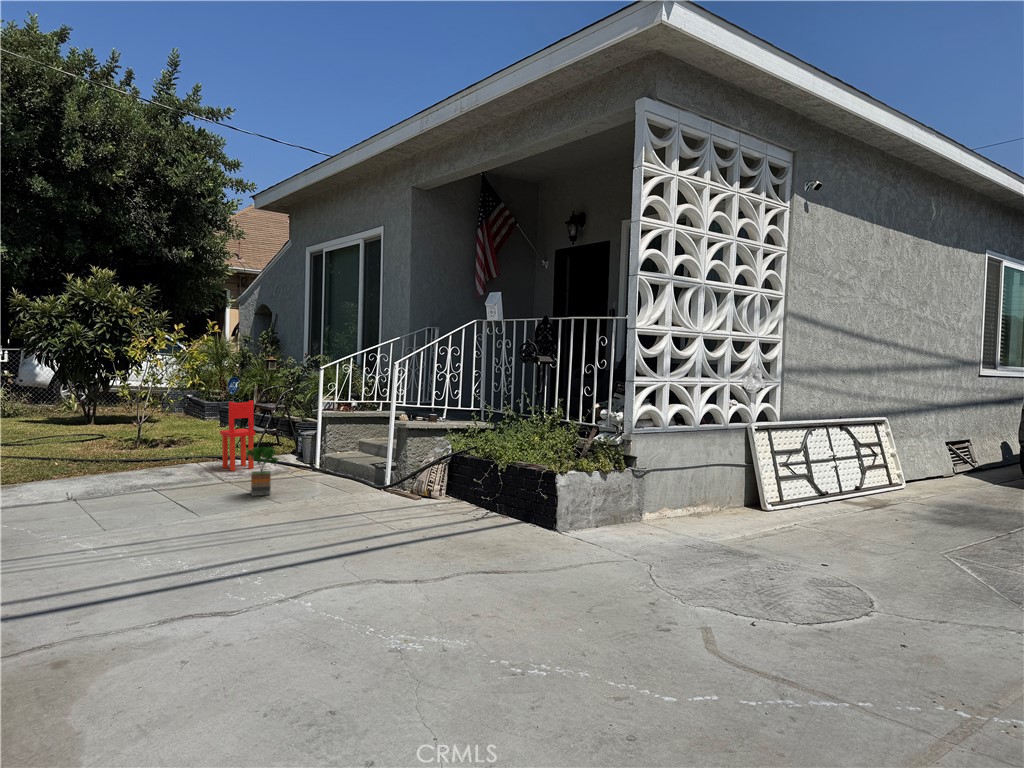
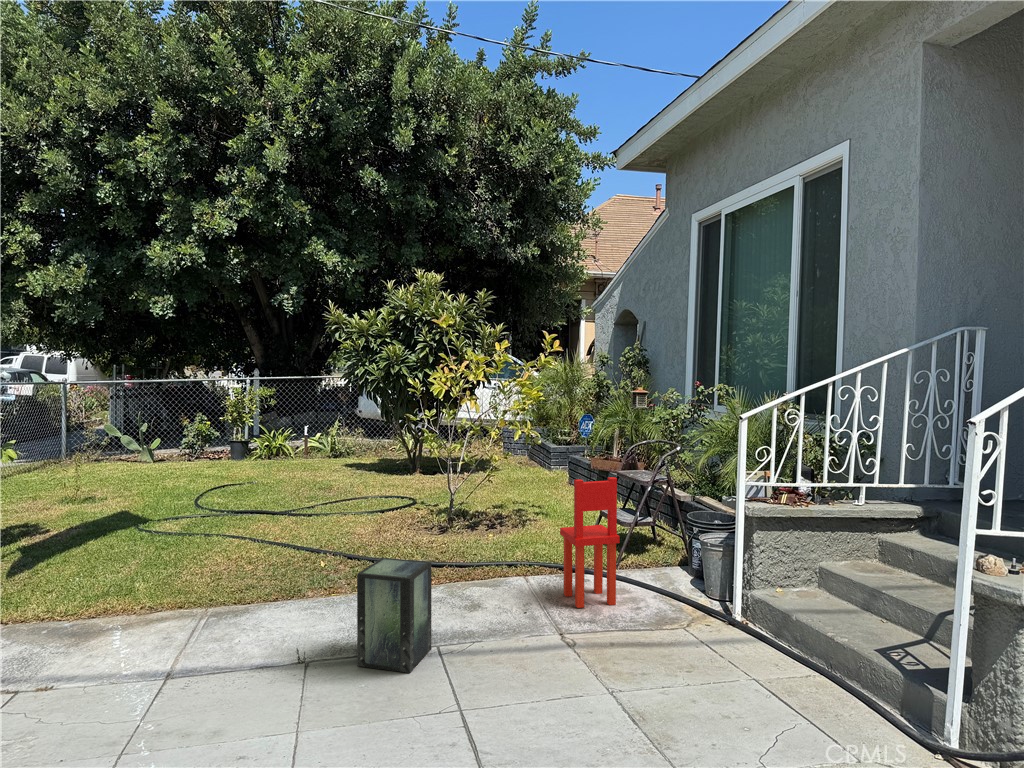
storage box: none [101,443,146,499] -> present [357,558,432,673]
potted tree: present [246,447,279,496] -> none [602,600,676,719]

